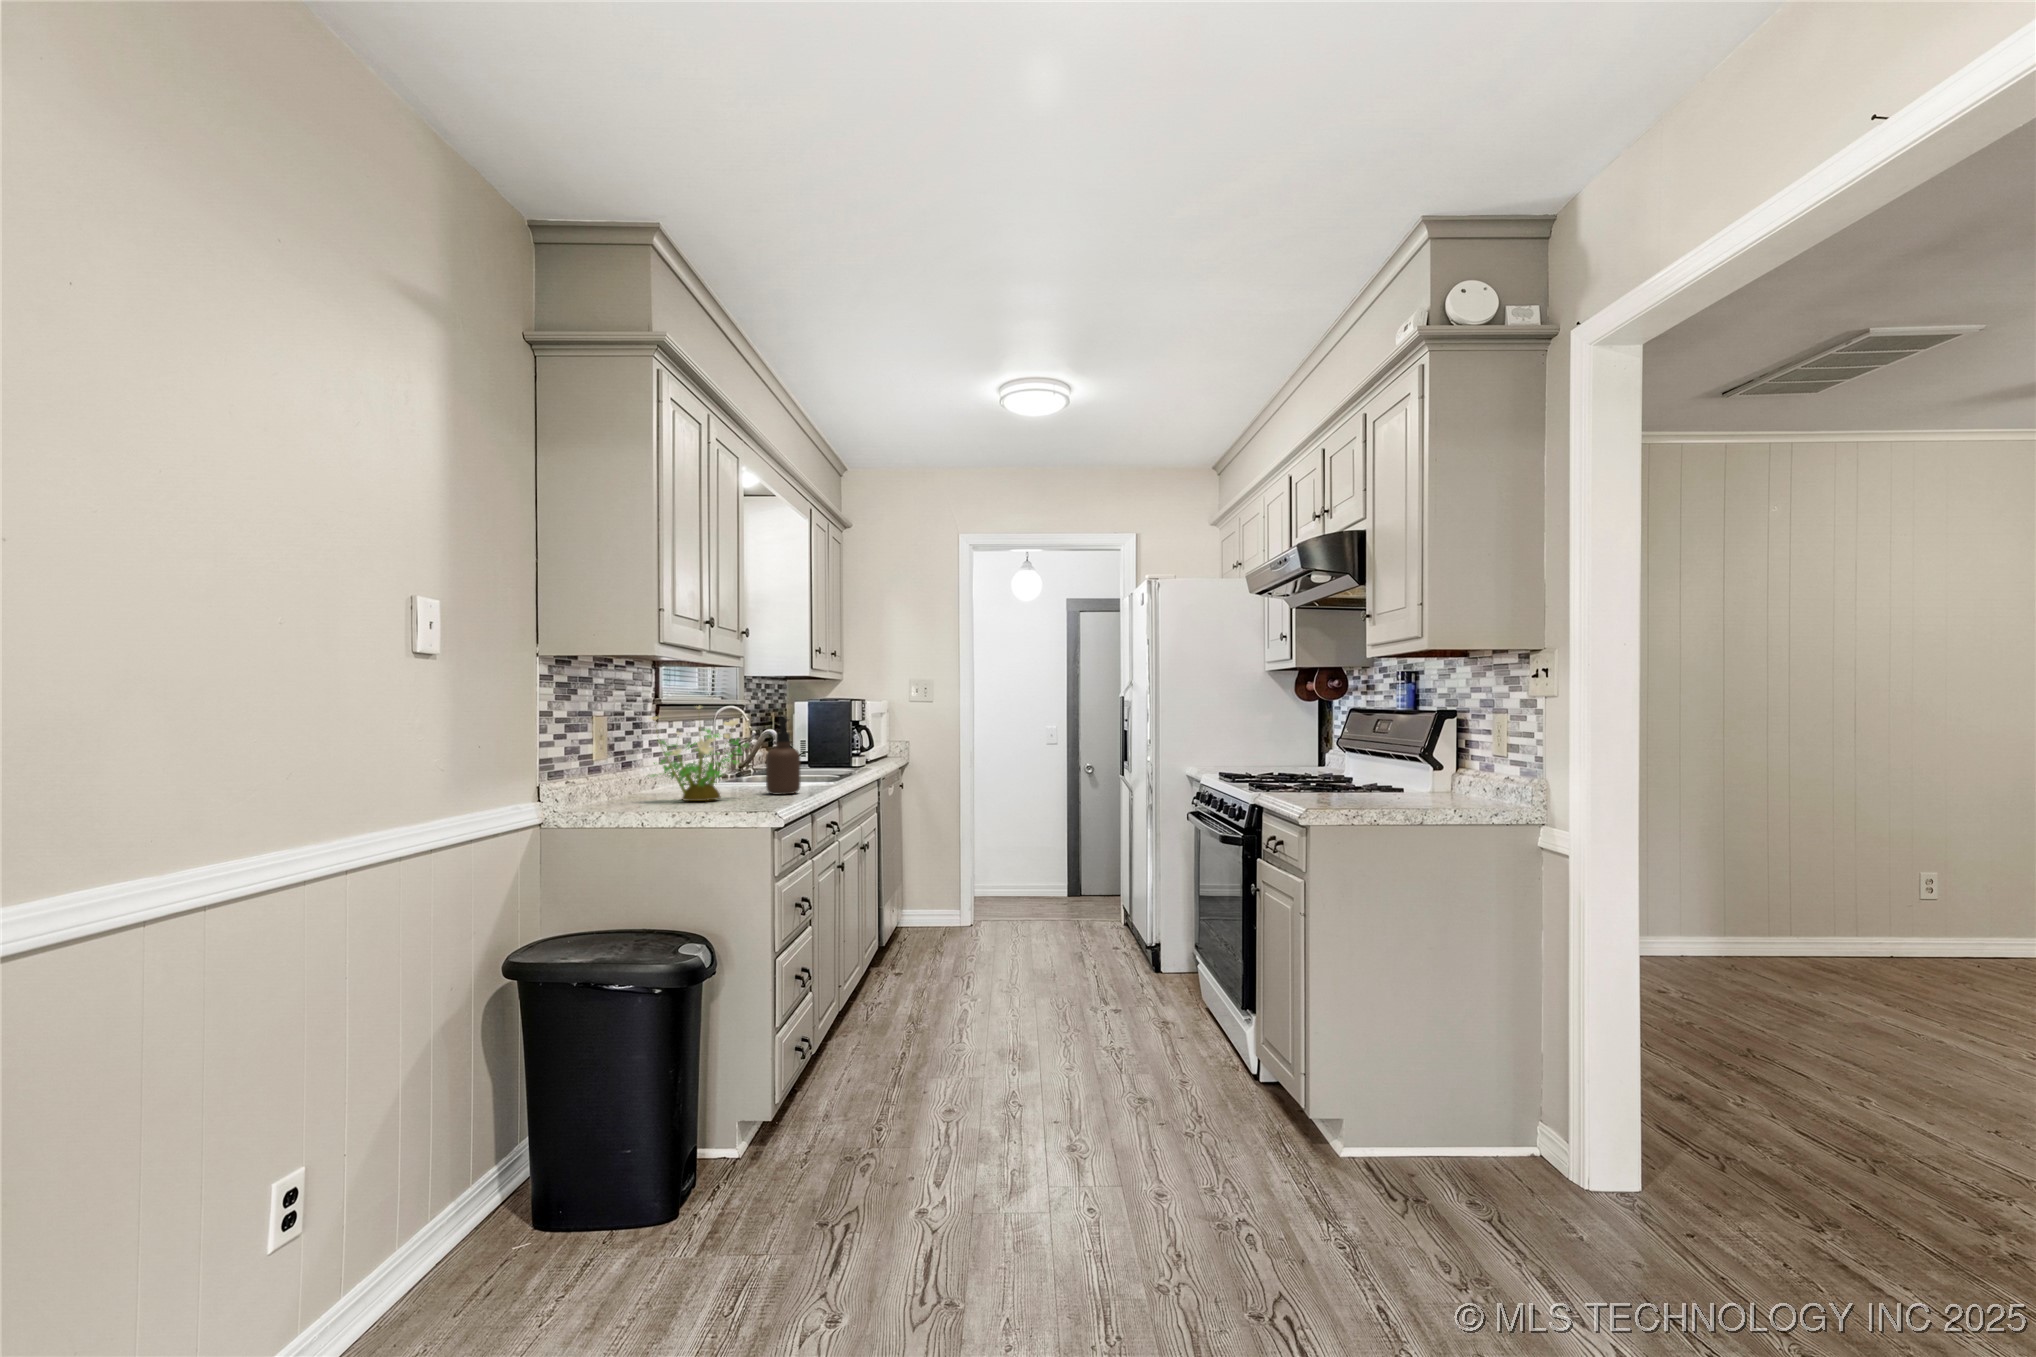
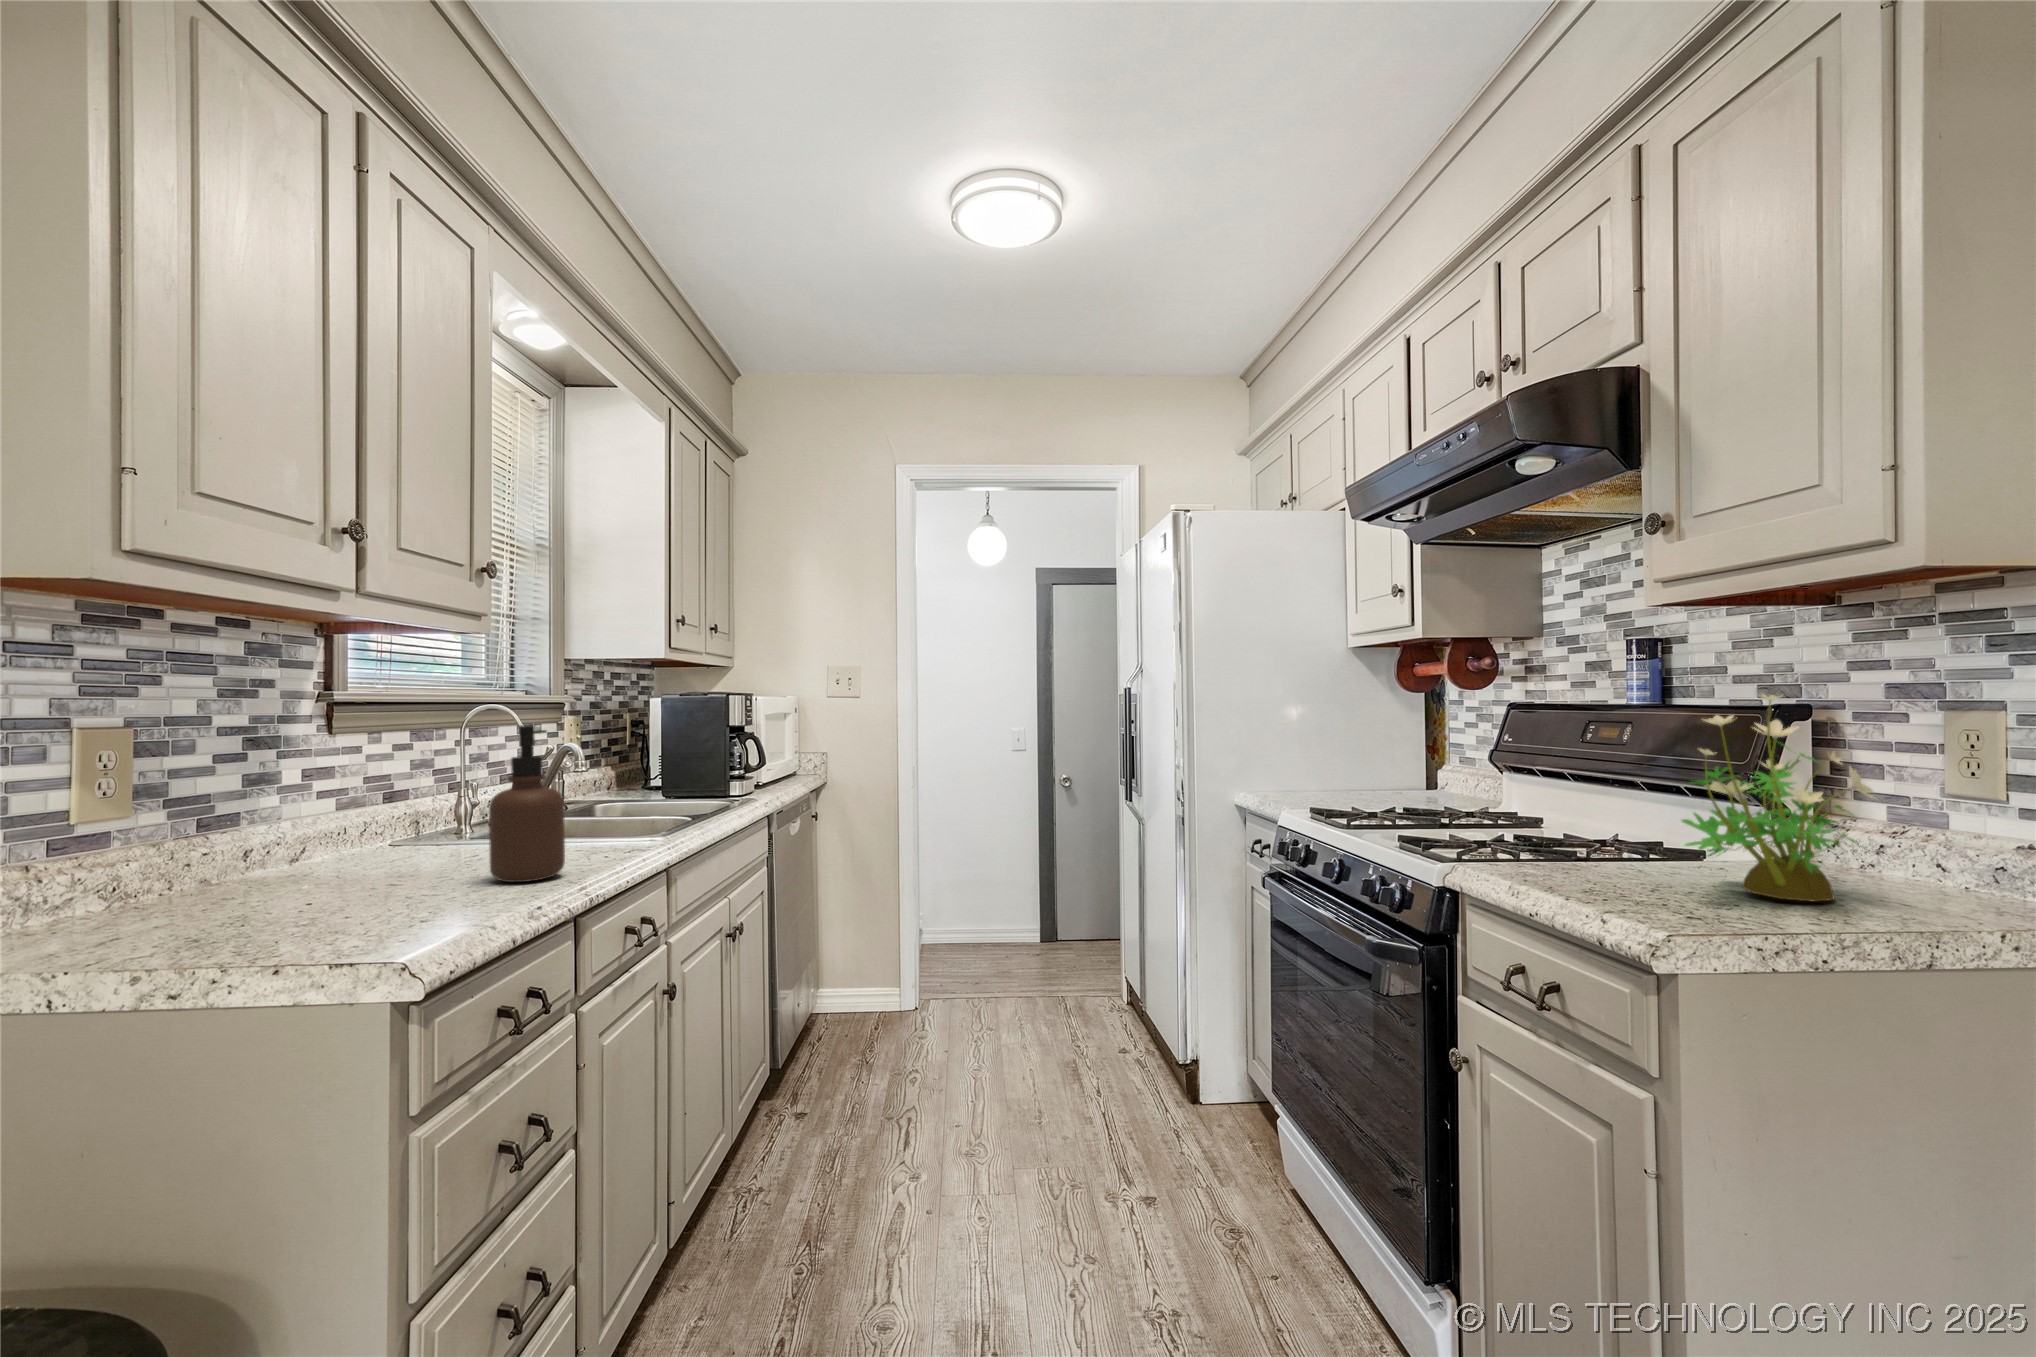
potted plant: present [651,706,748,801] -> present [1682,694,1875,901]

